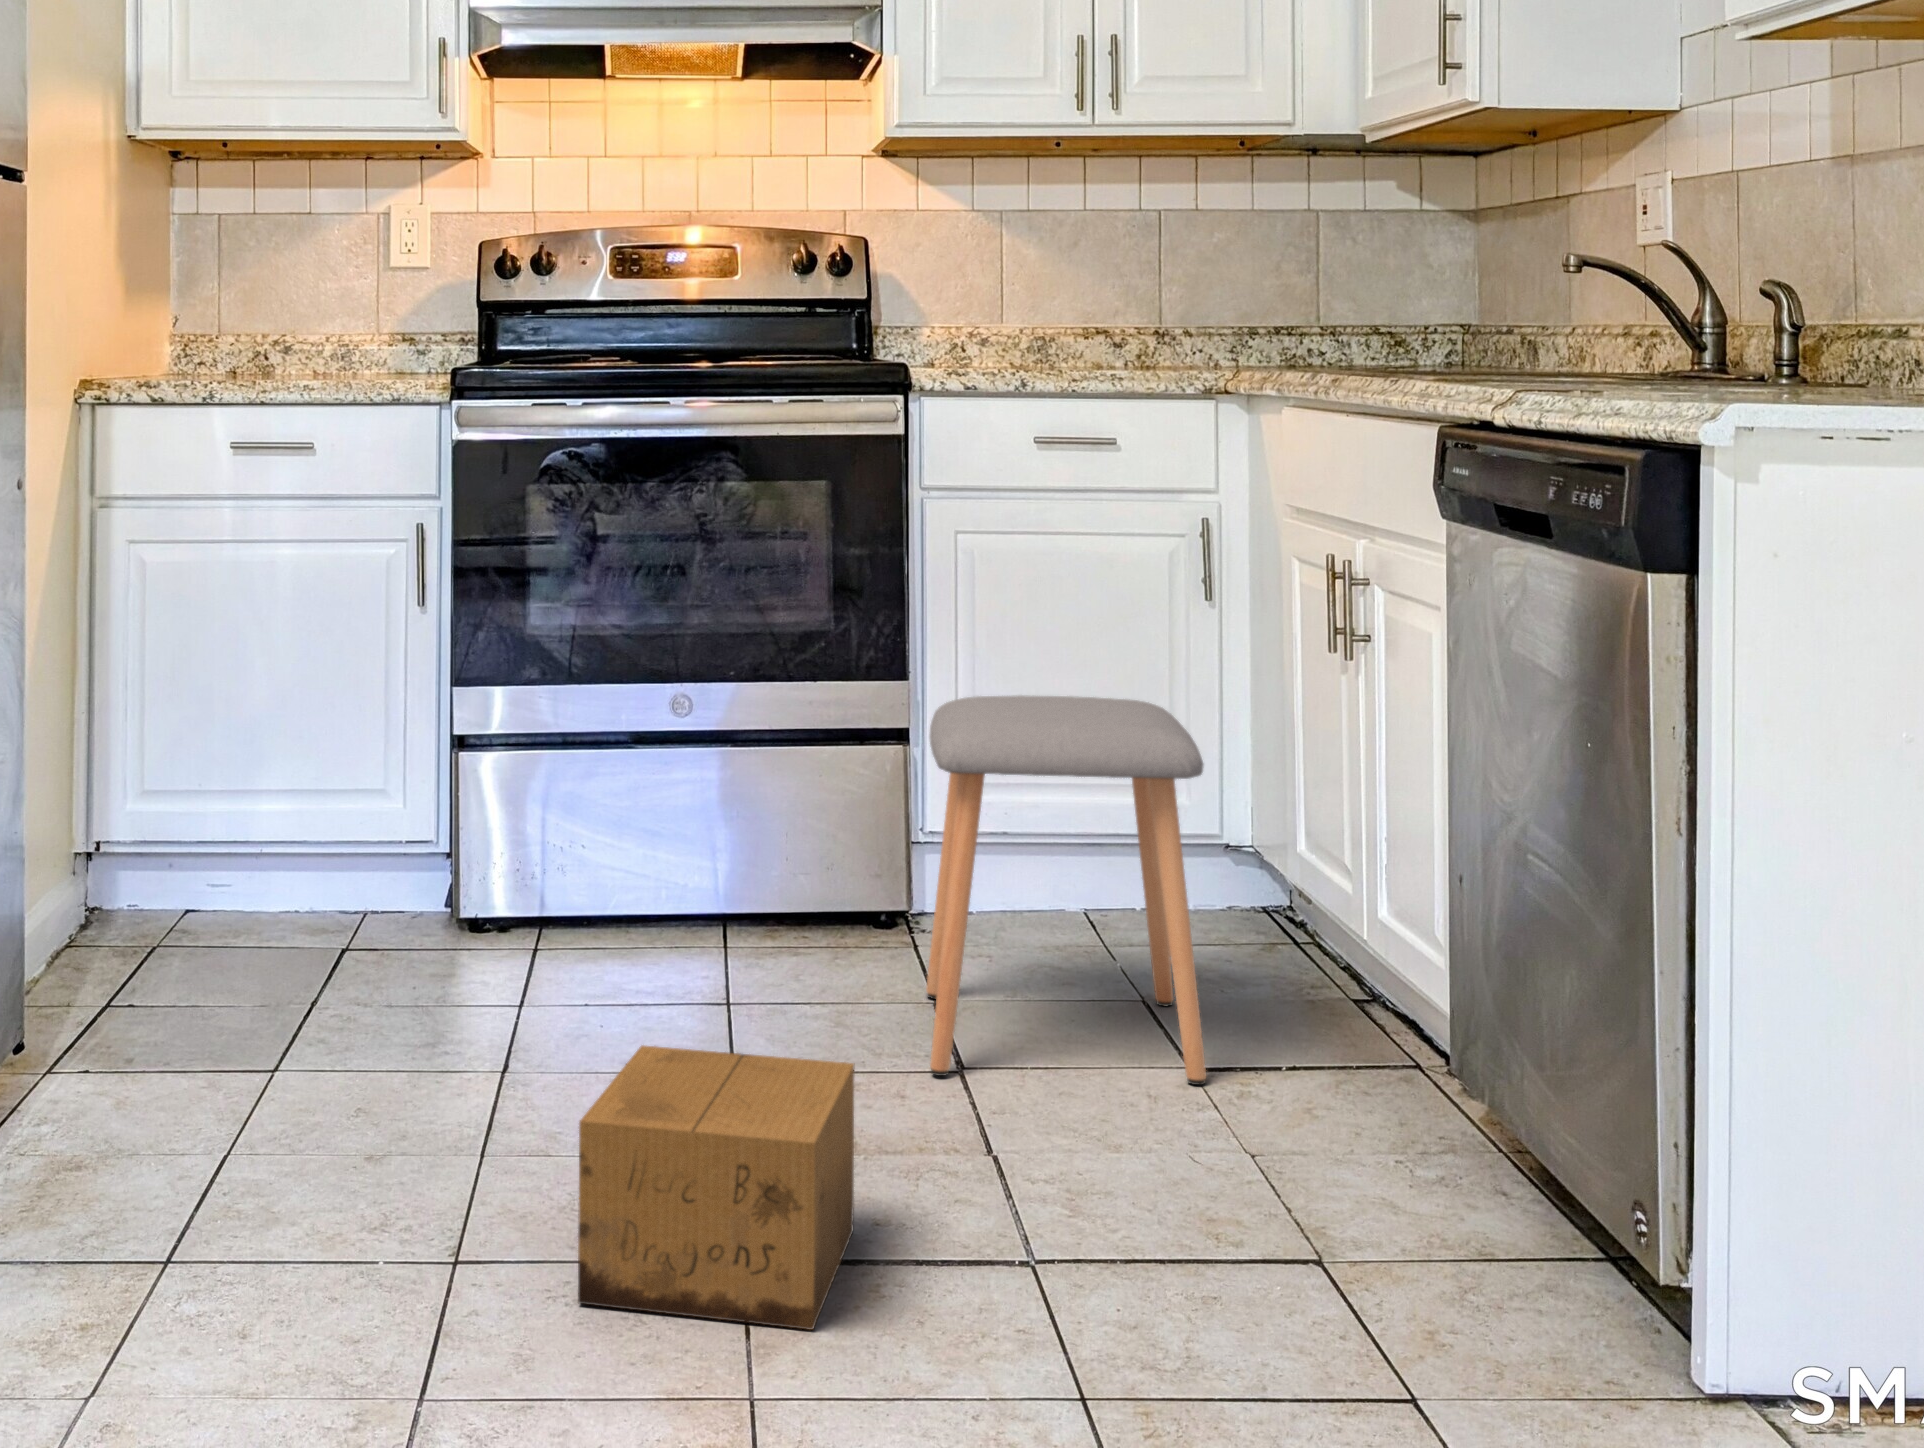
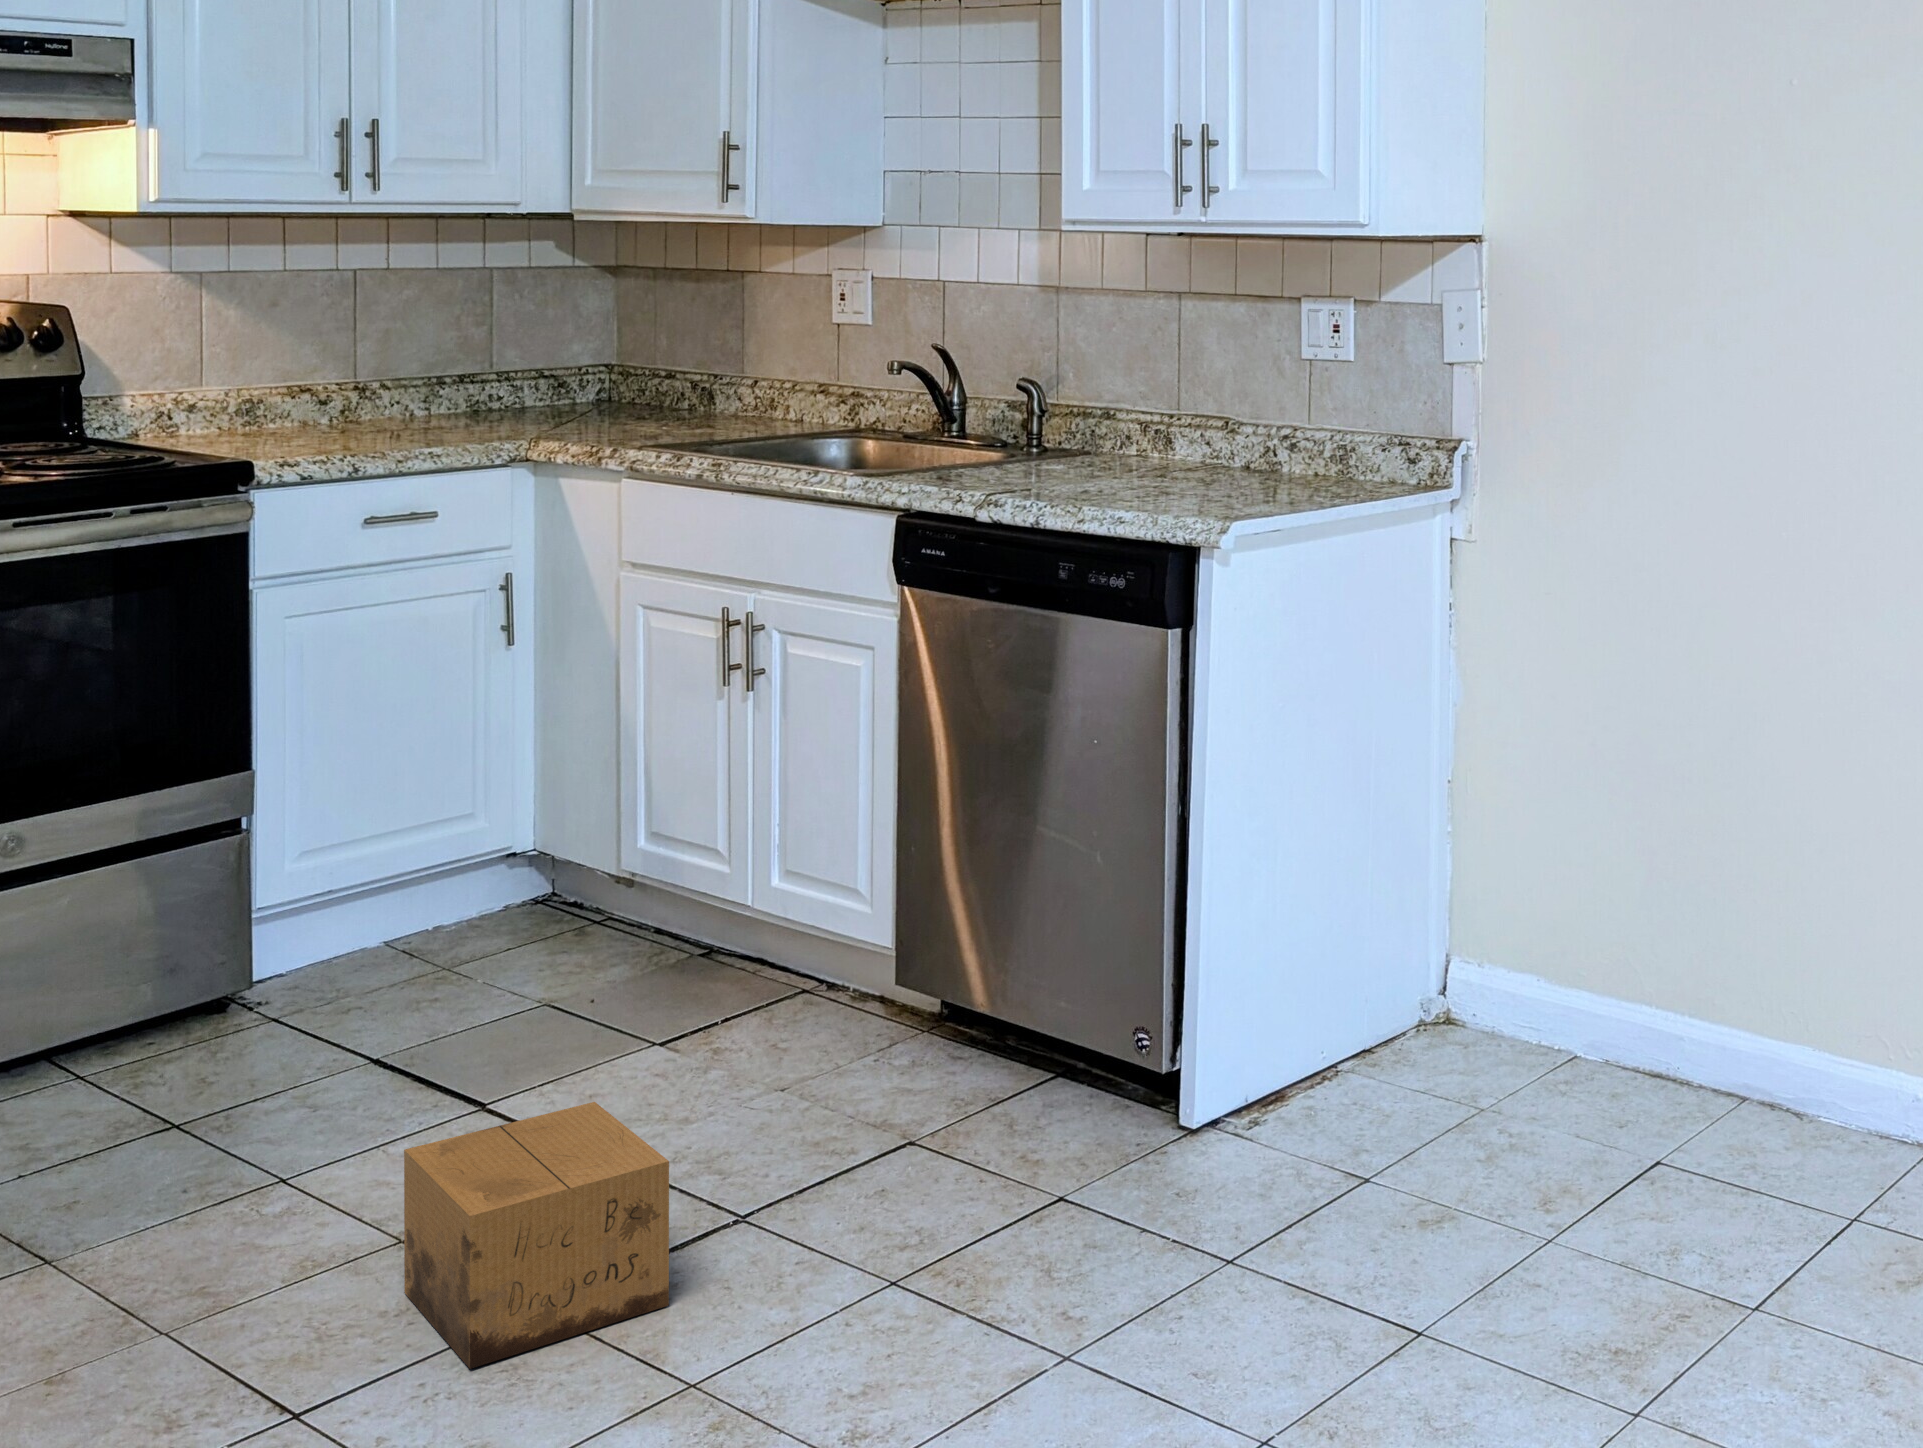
stool: present [926,695,1206,1085] -> none [375,749,692,1110]

